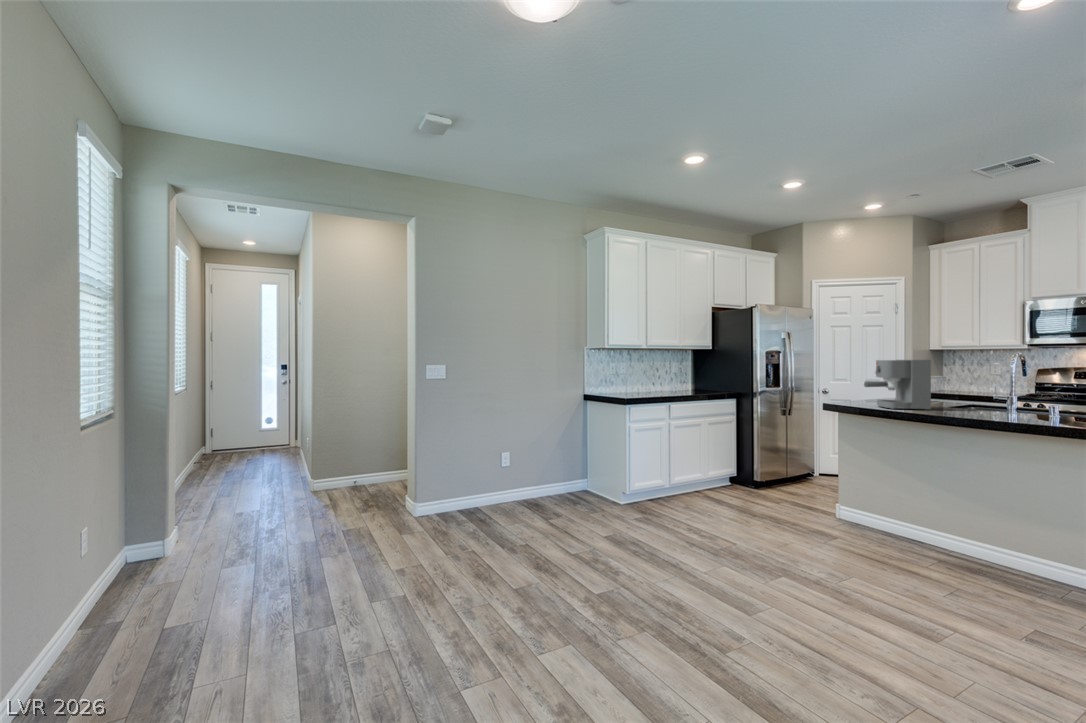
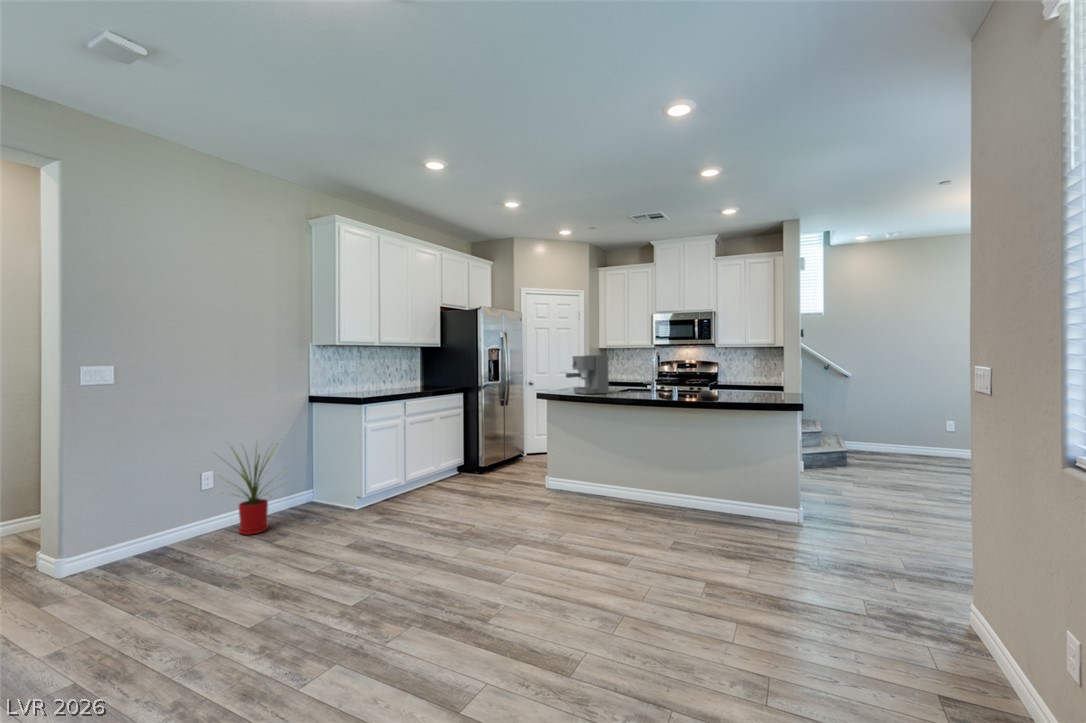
house plant: none [507,426,567,511] -> present [228,443,278,535]

